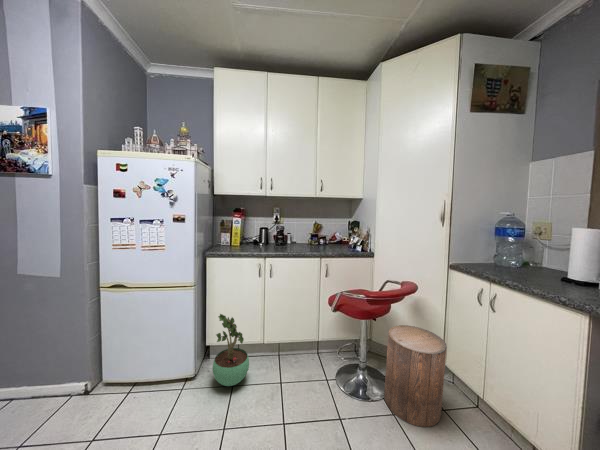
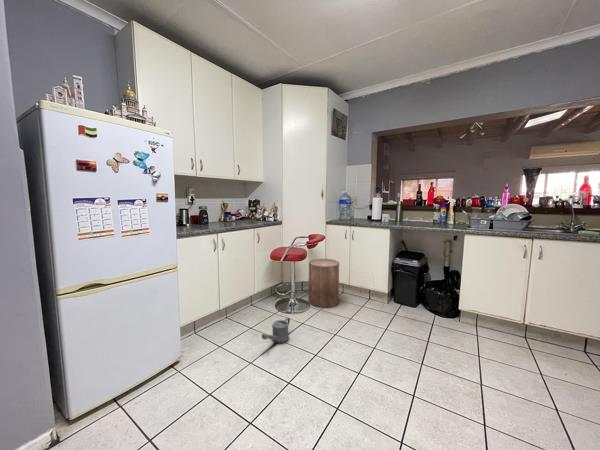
potted plant: present [213,314,249,386] -> none [195,285,239,348]
watering can: none [243,393,304,432] -> present [262,318,290,343]

